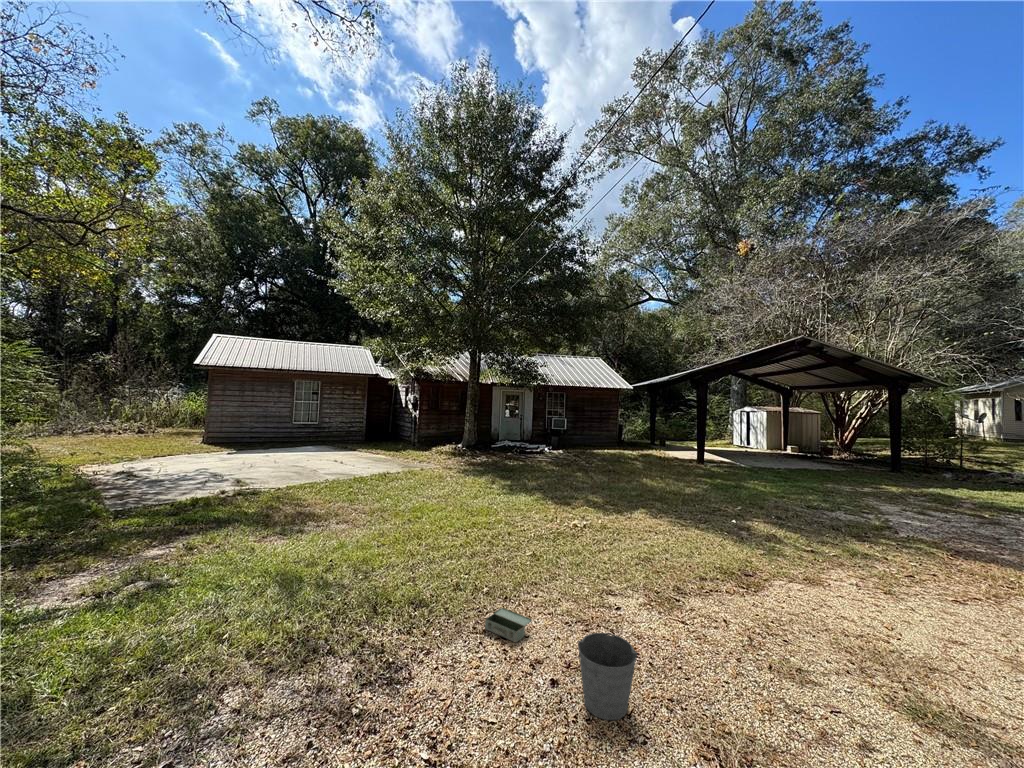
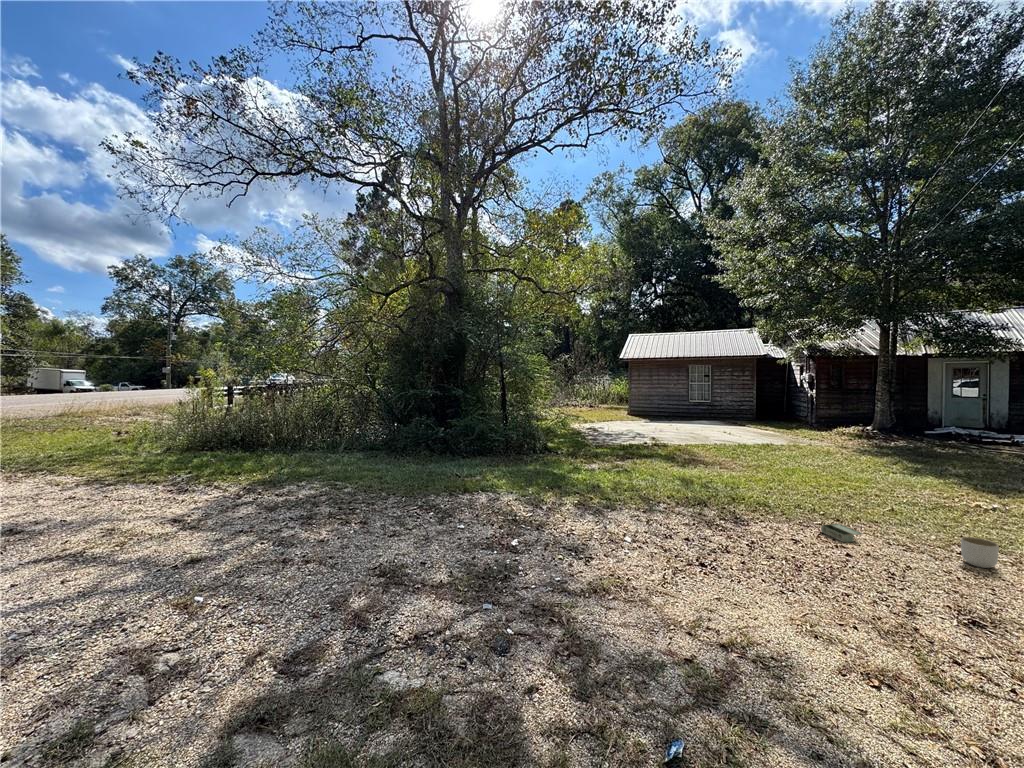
planter: none [620,594,651,632] -> present [961,537,999,568]
bucket: present [578,633,637,720] -> none [875,532,929,585]

